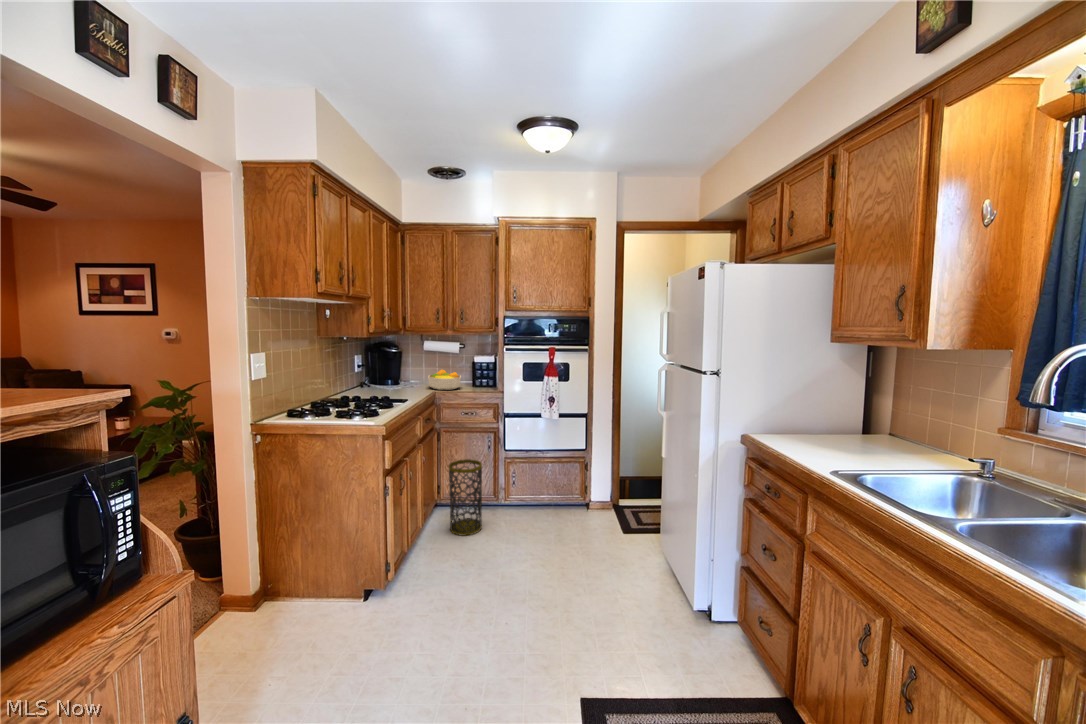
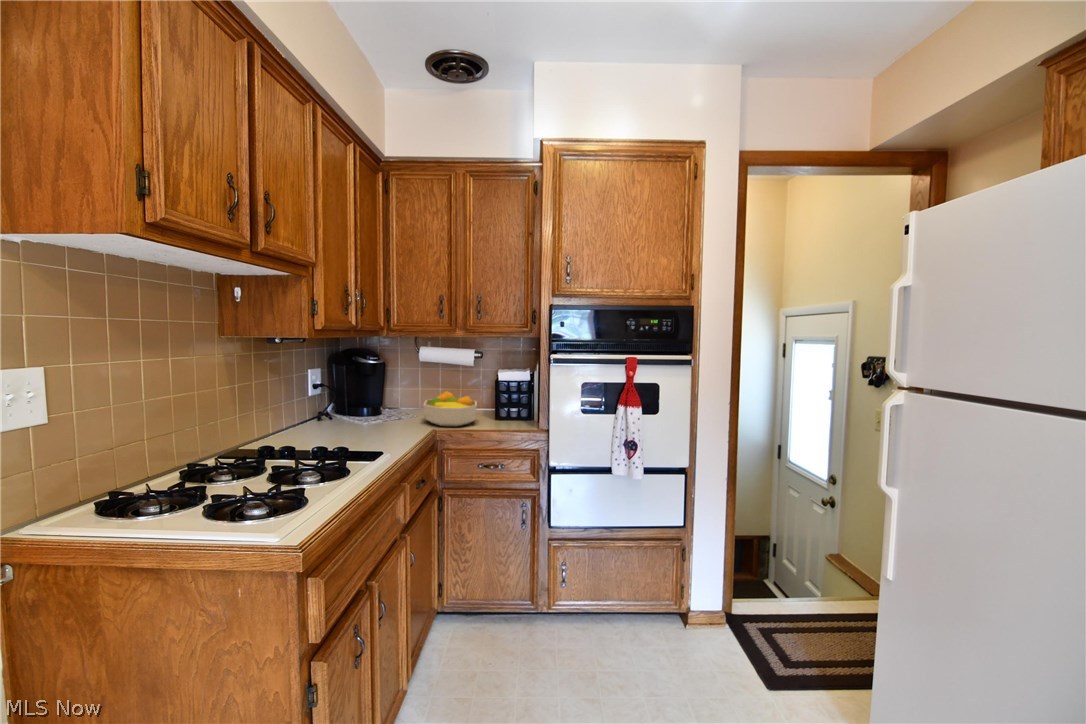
trash can: present [449,459,482,536] -> none [456,551,515,700]

